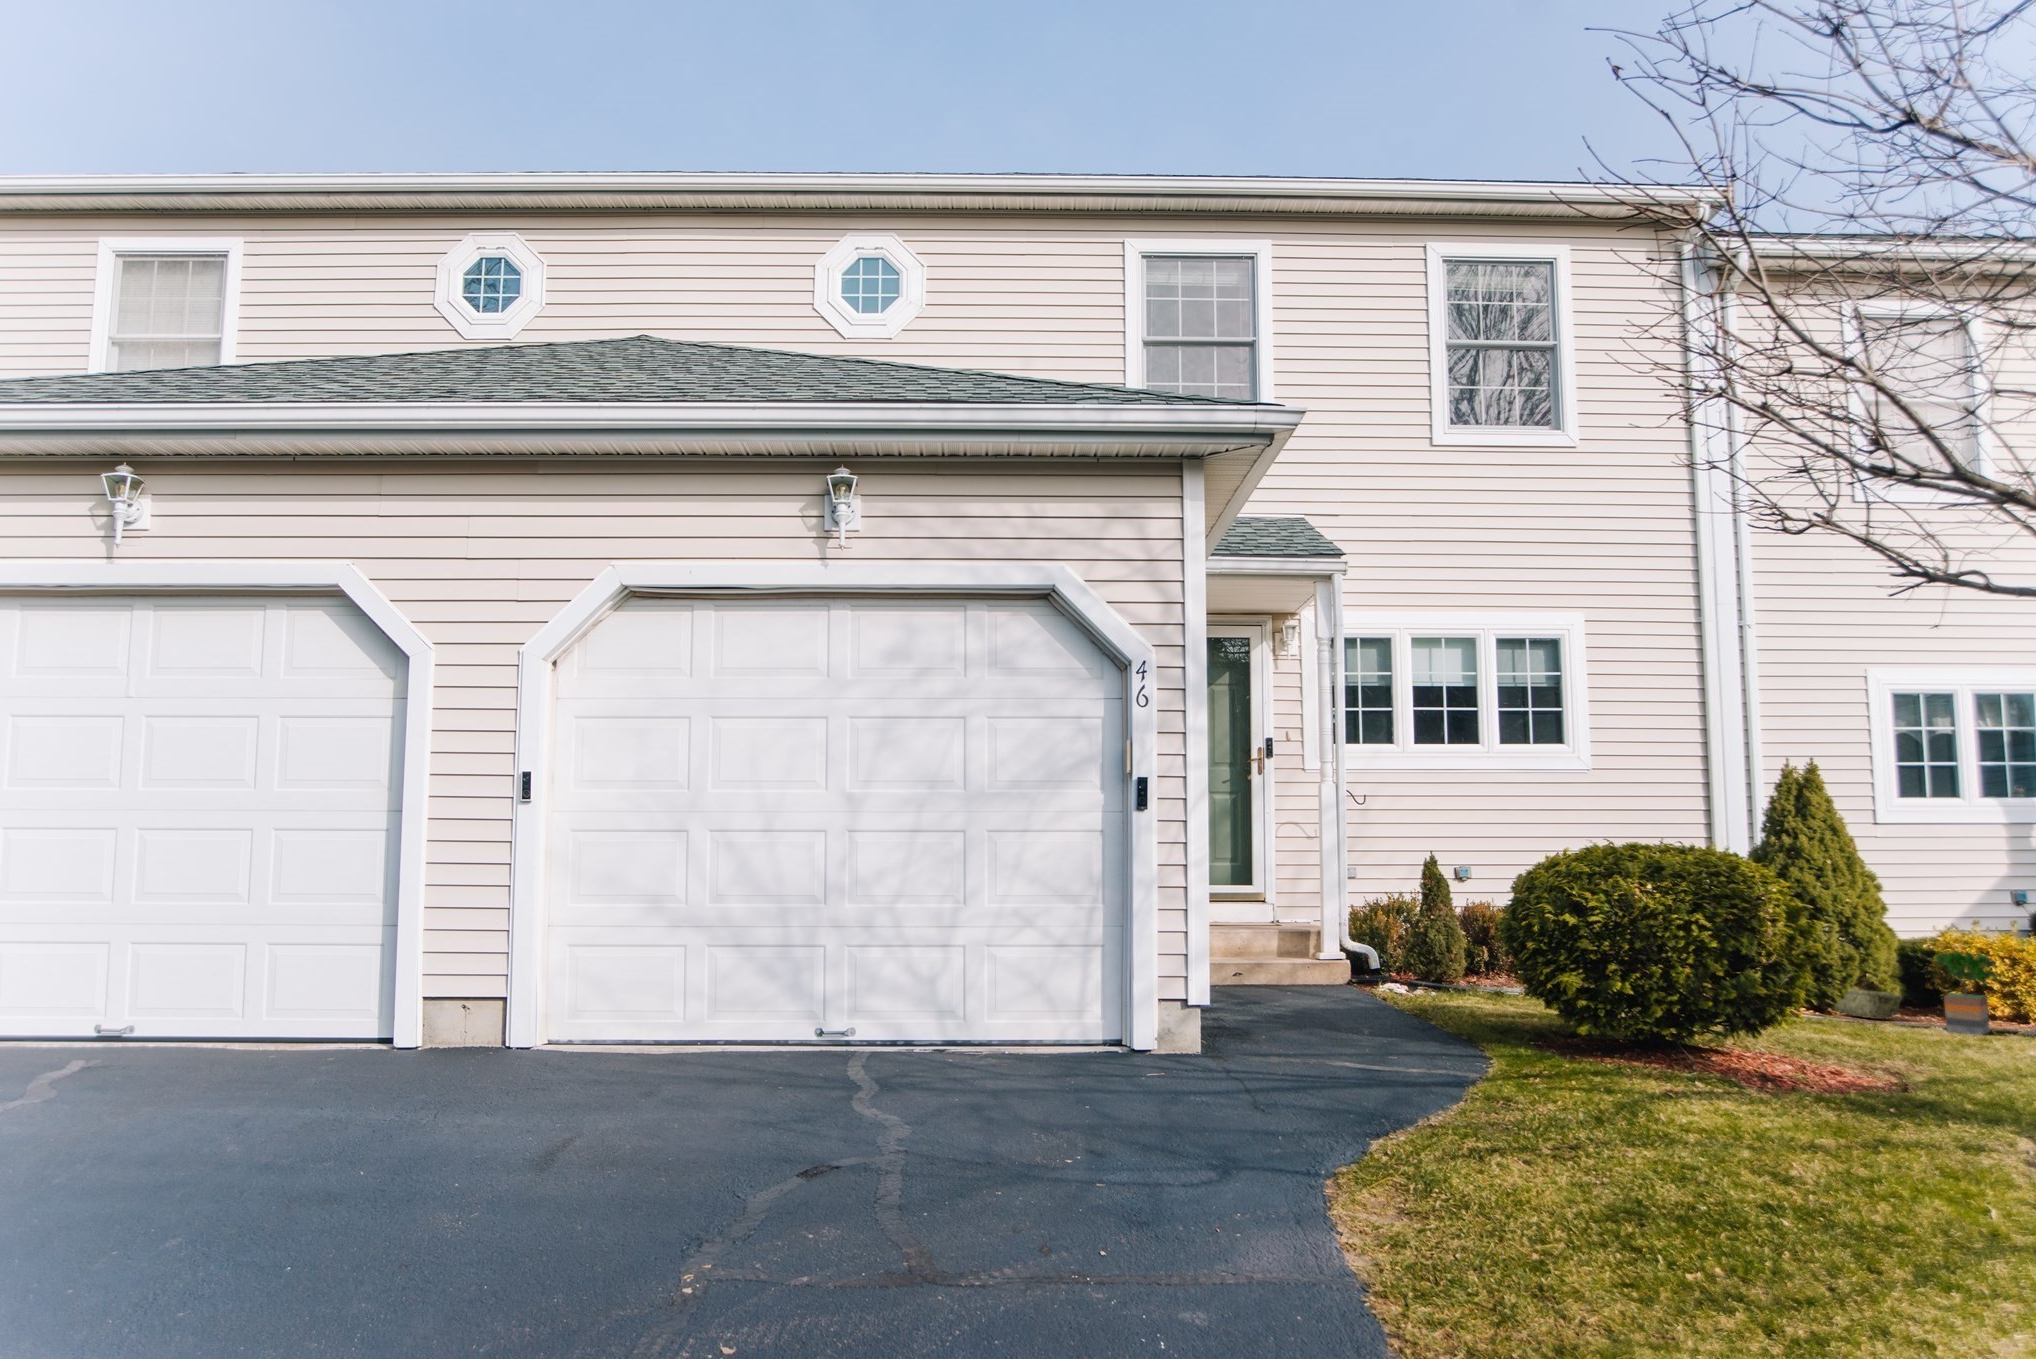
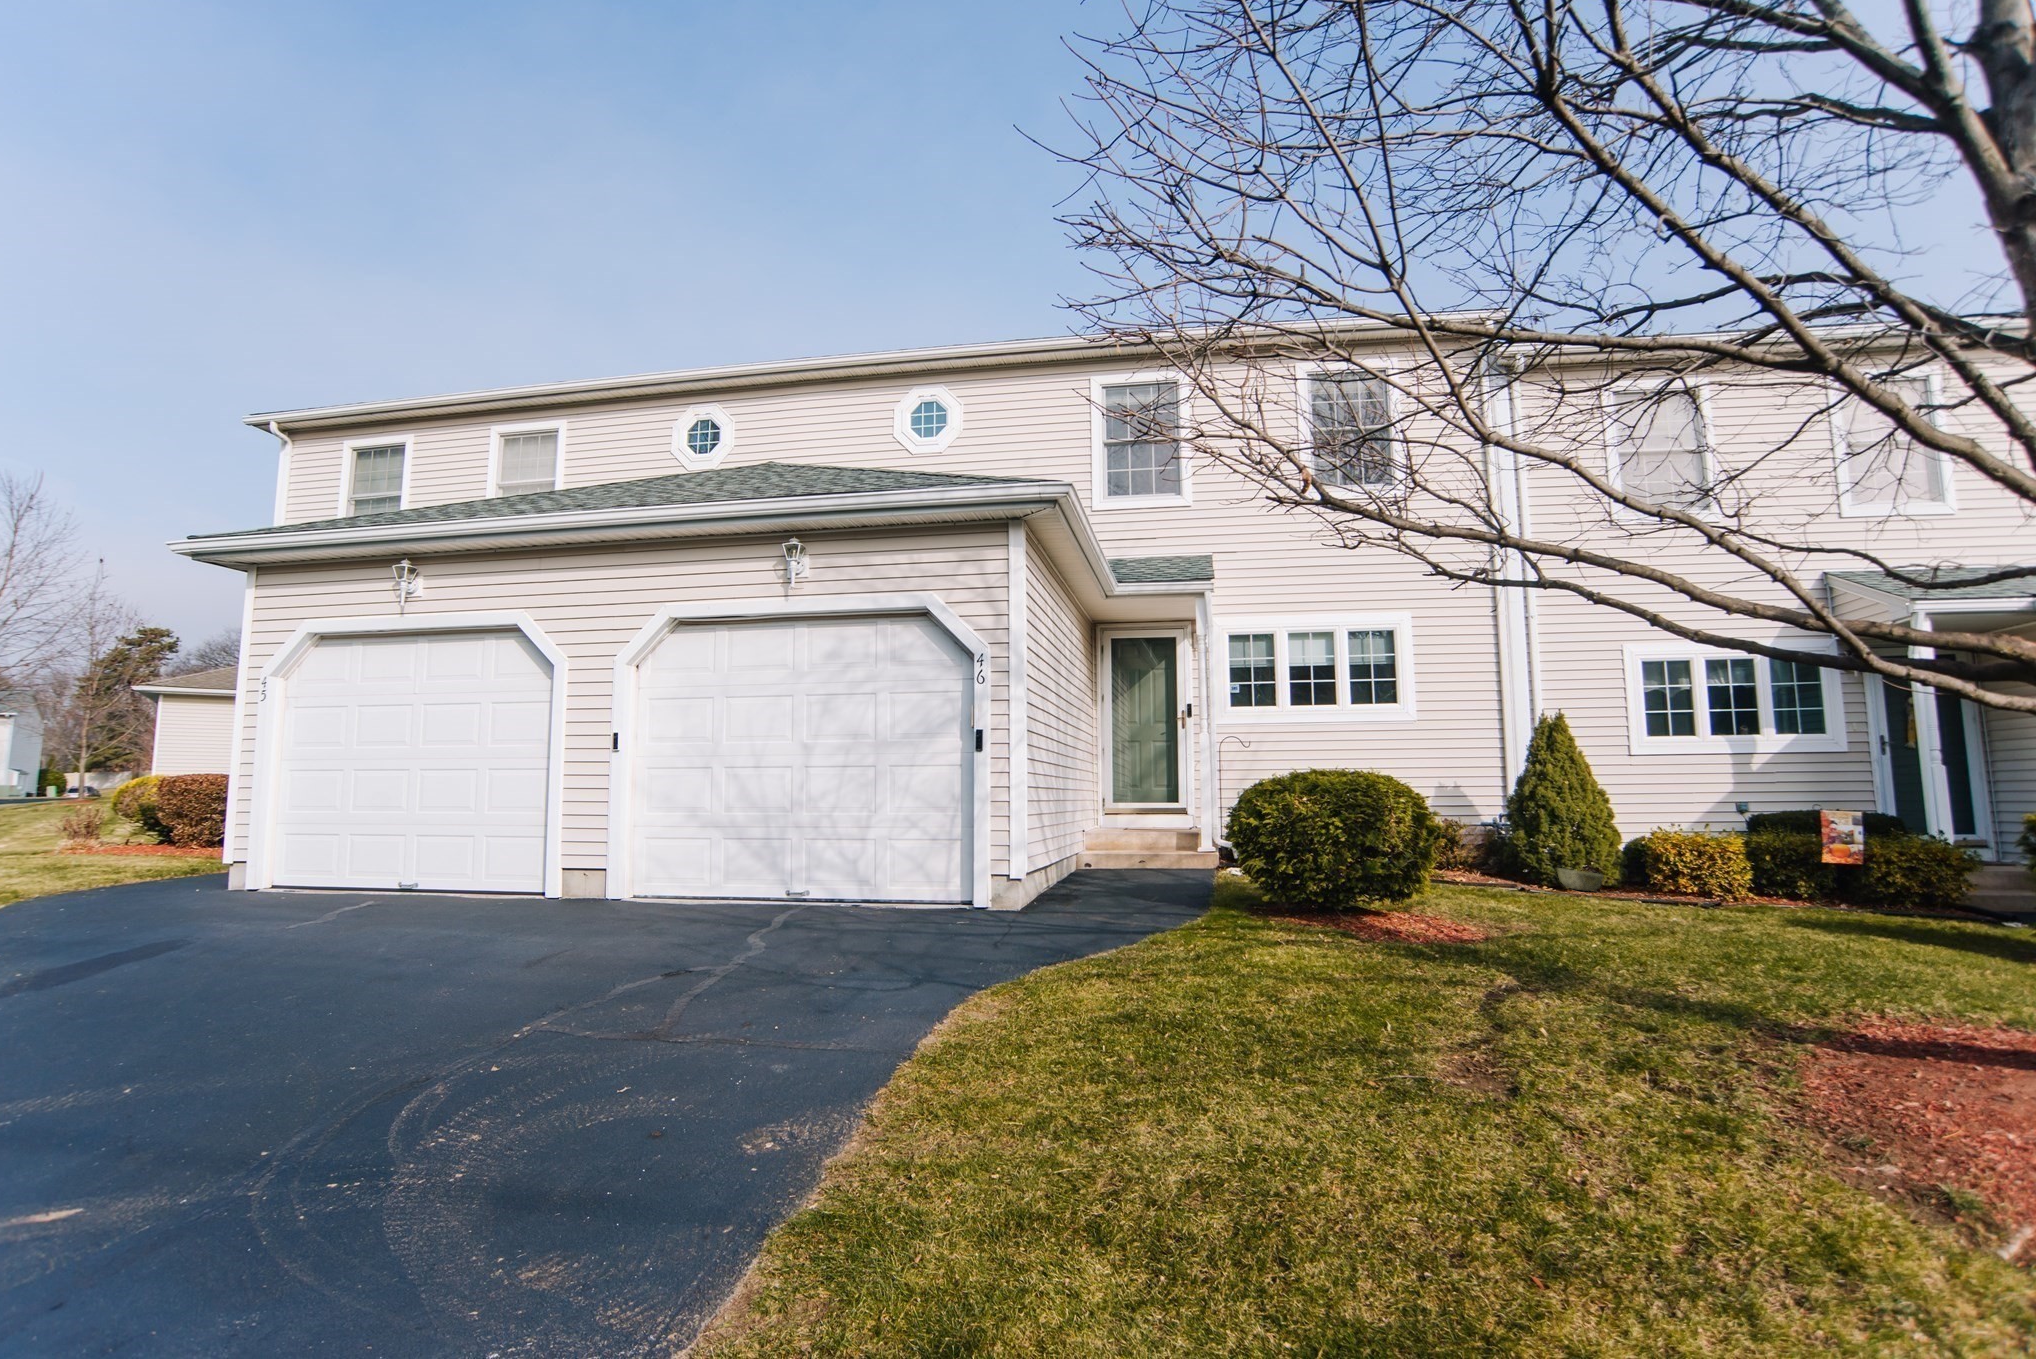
potted tree: present [1936,950,1996,1035] -> none [1612,844,1655,902]

